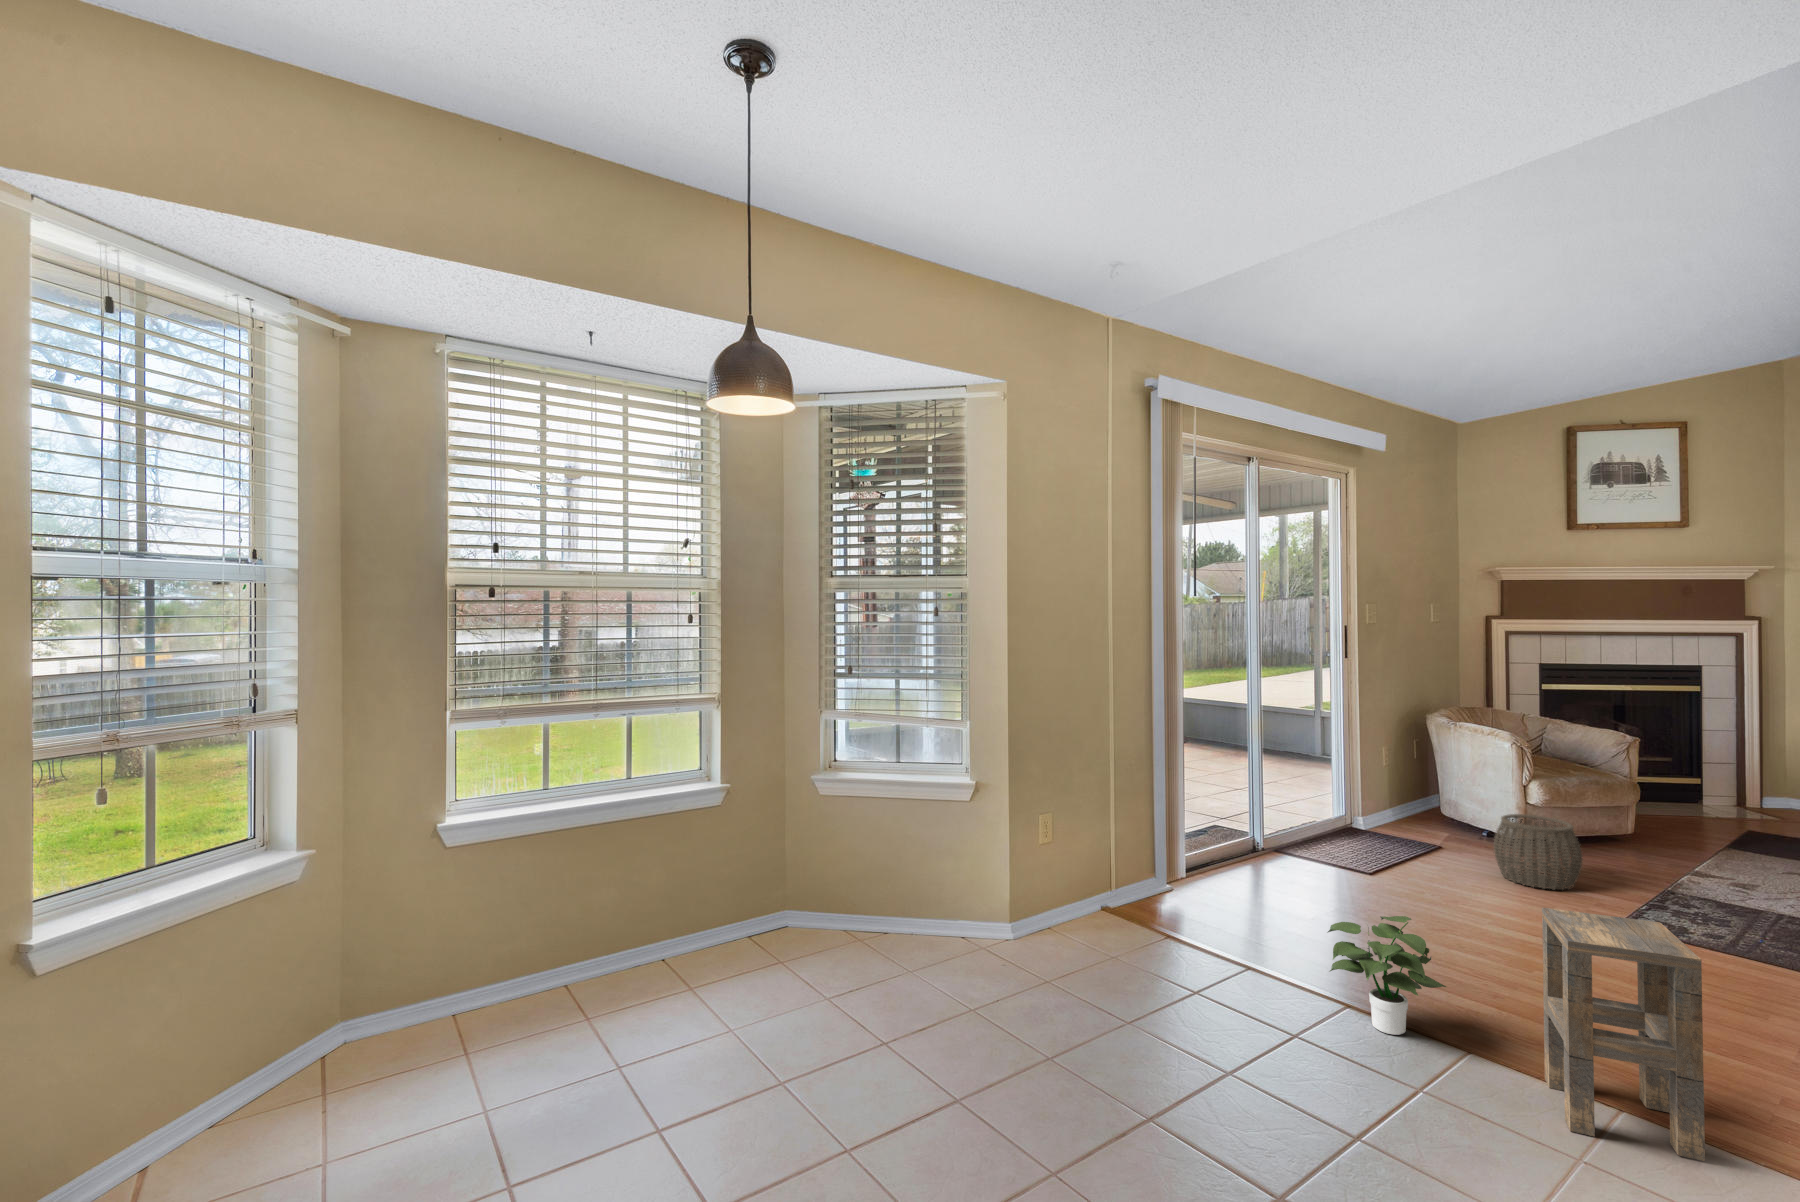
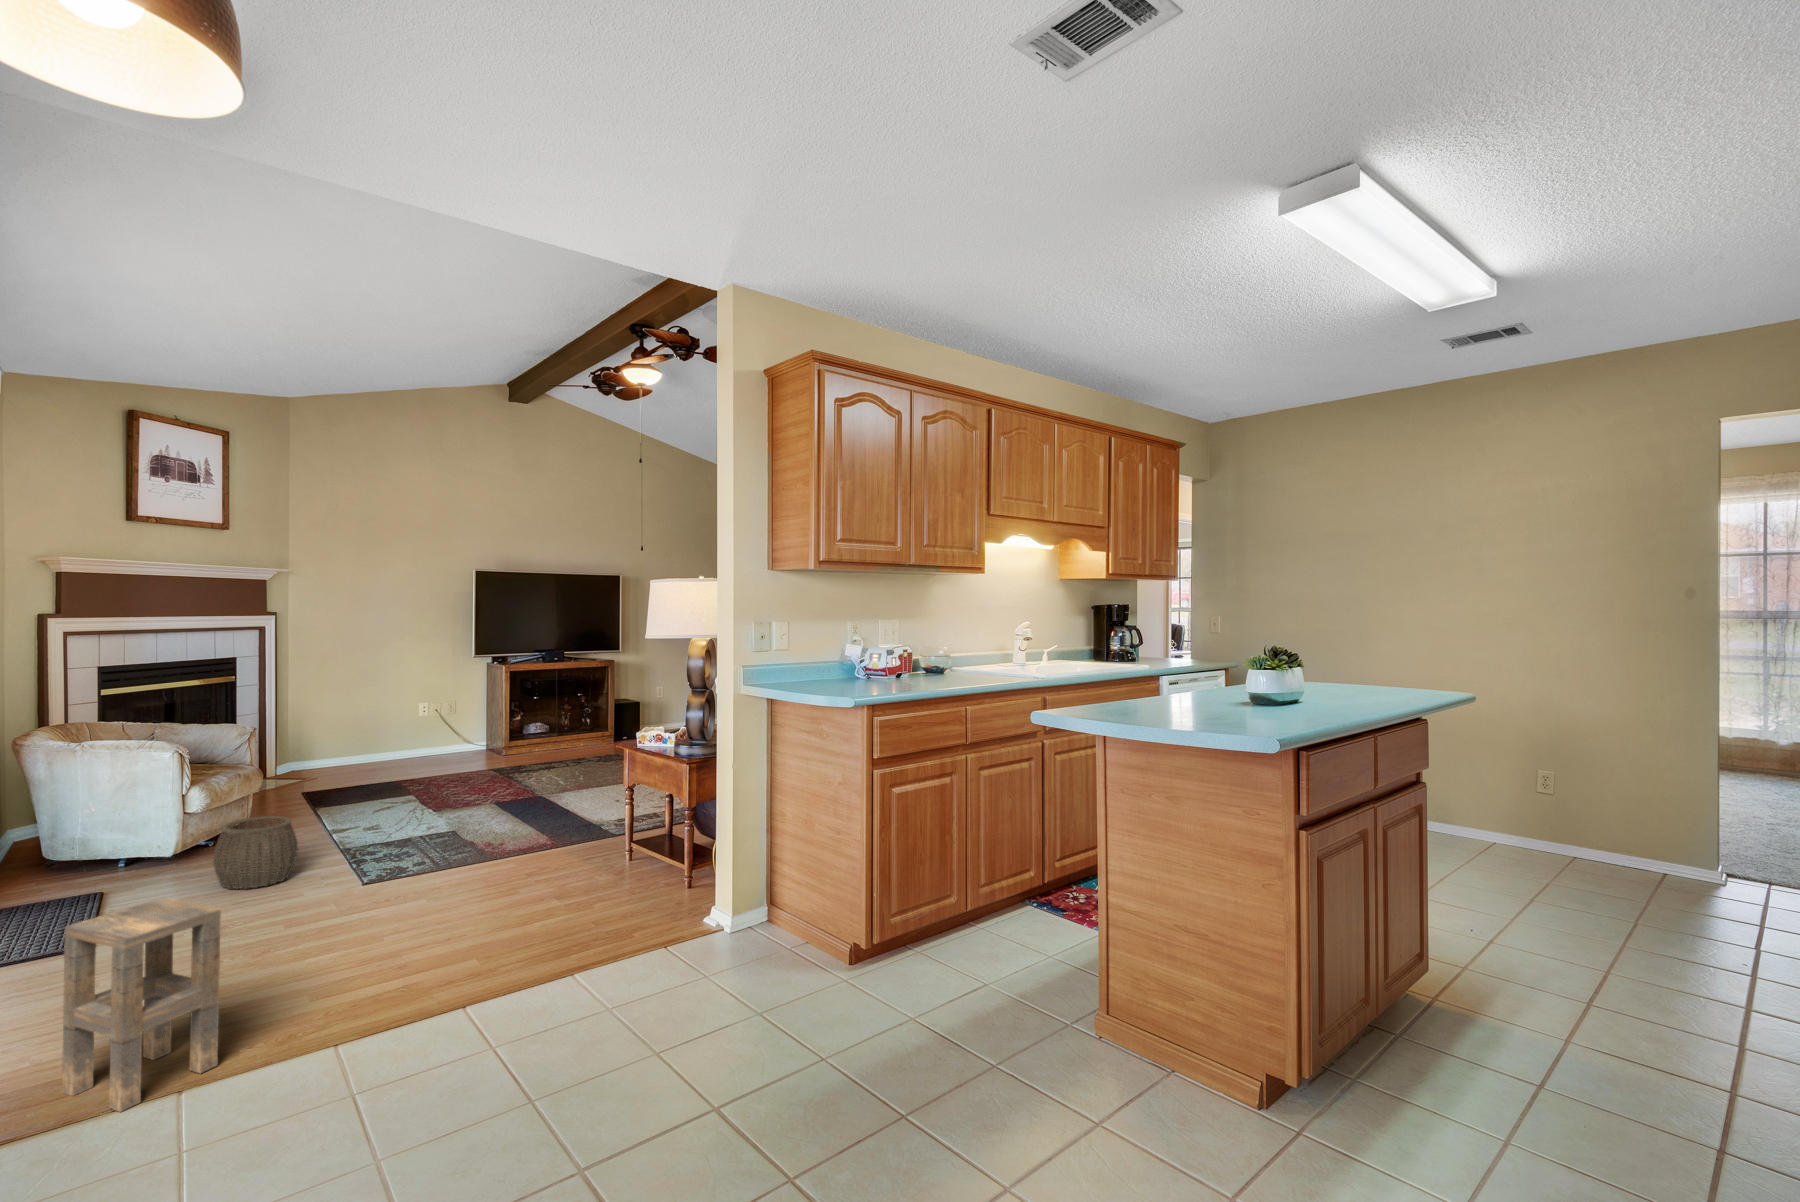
side table: present [1542,908,1705,1161] -> present [62,898,221,1112]
potted plant: present [1328,916,1446,1035] -> none [368,915,466,1027]

